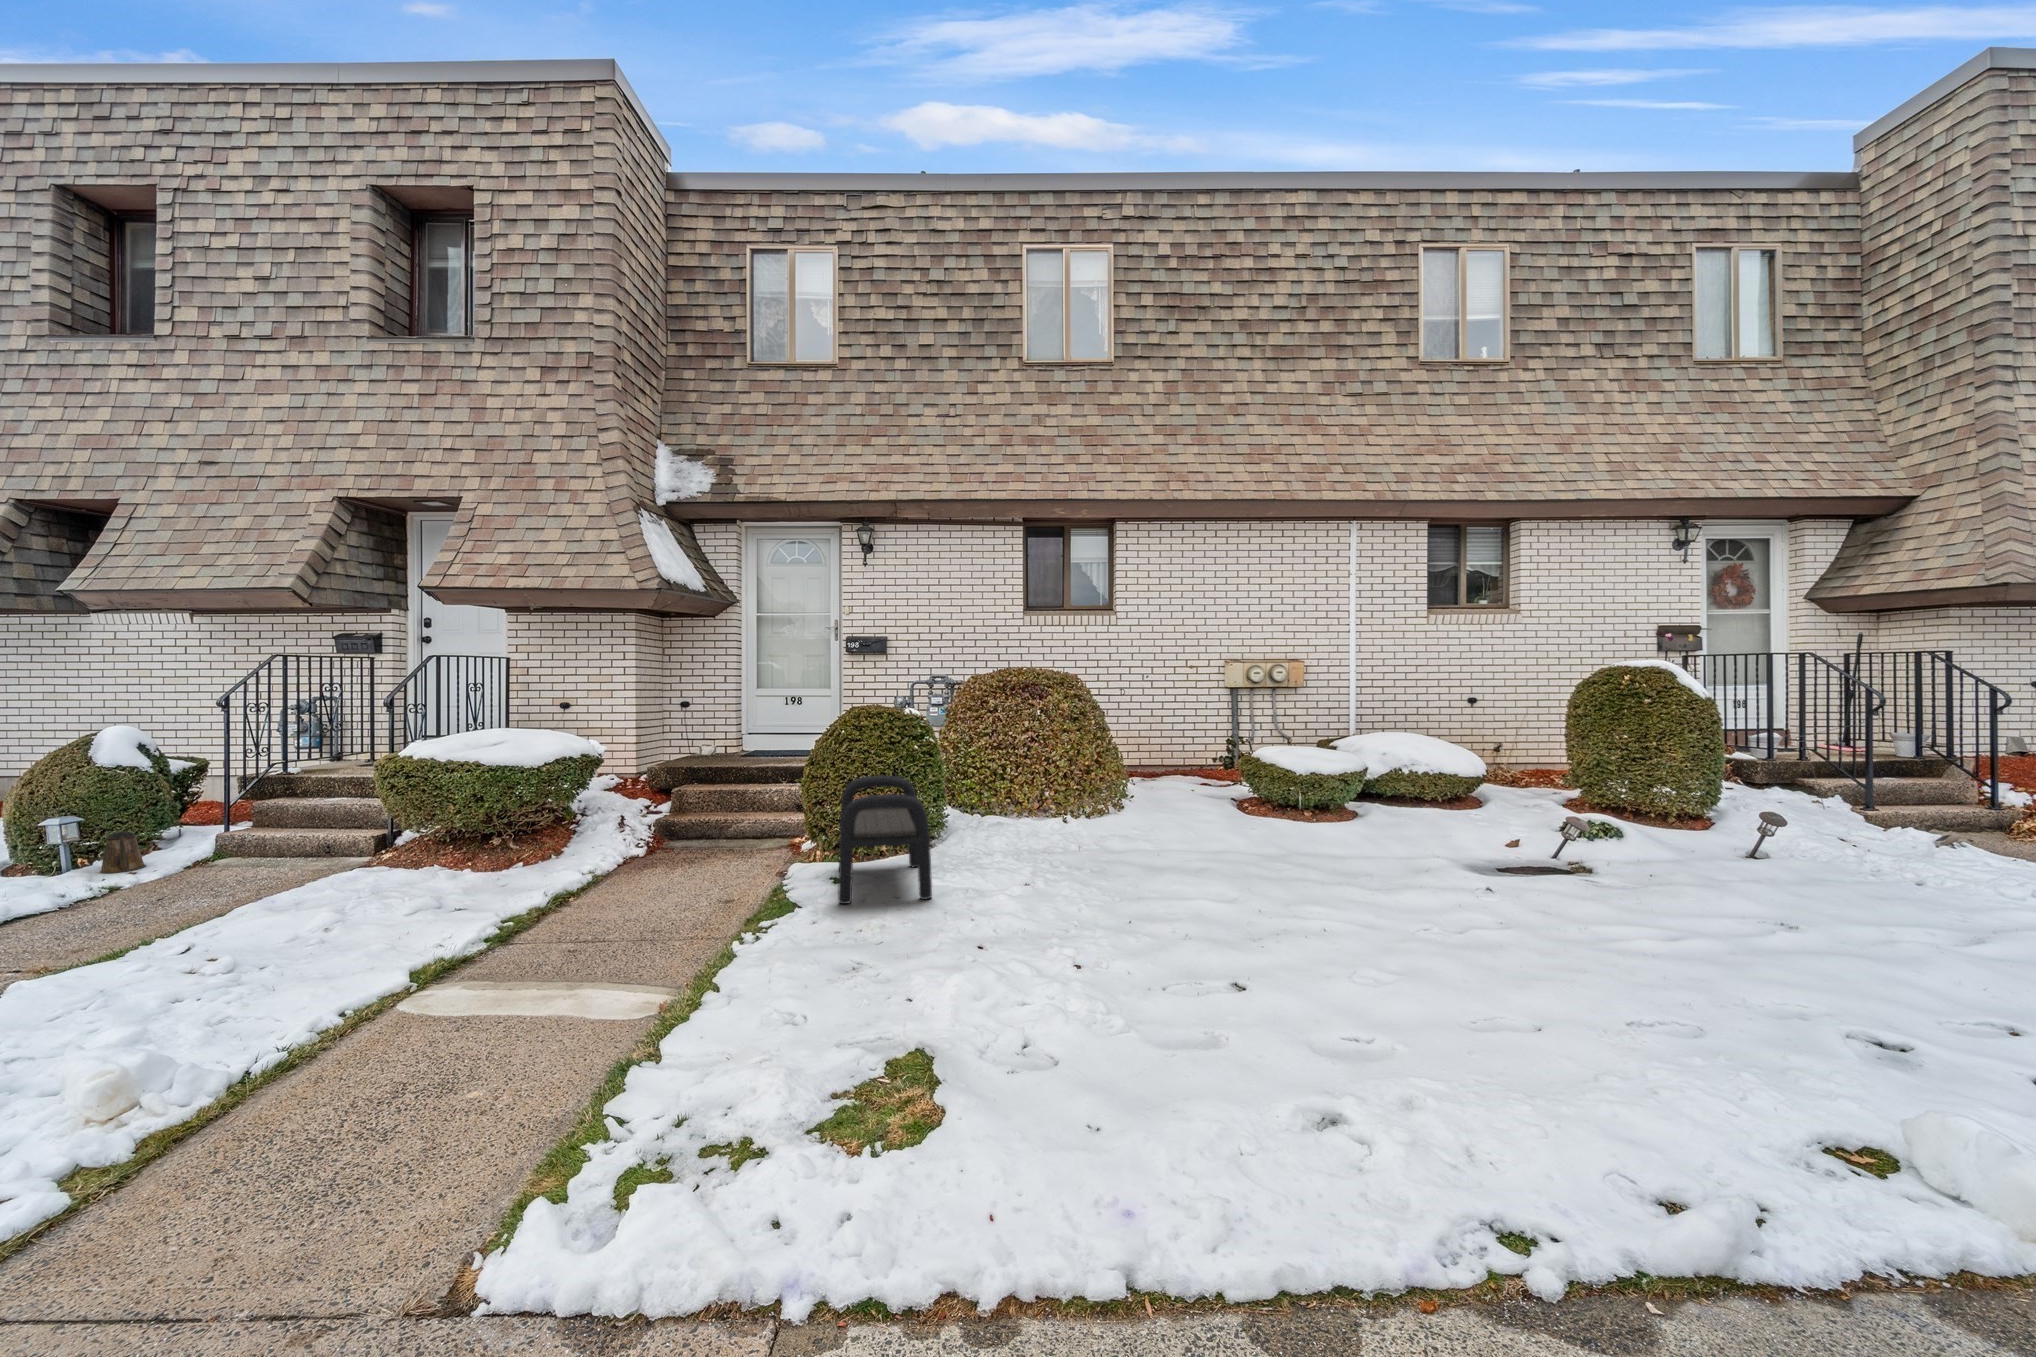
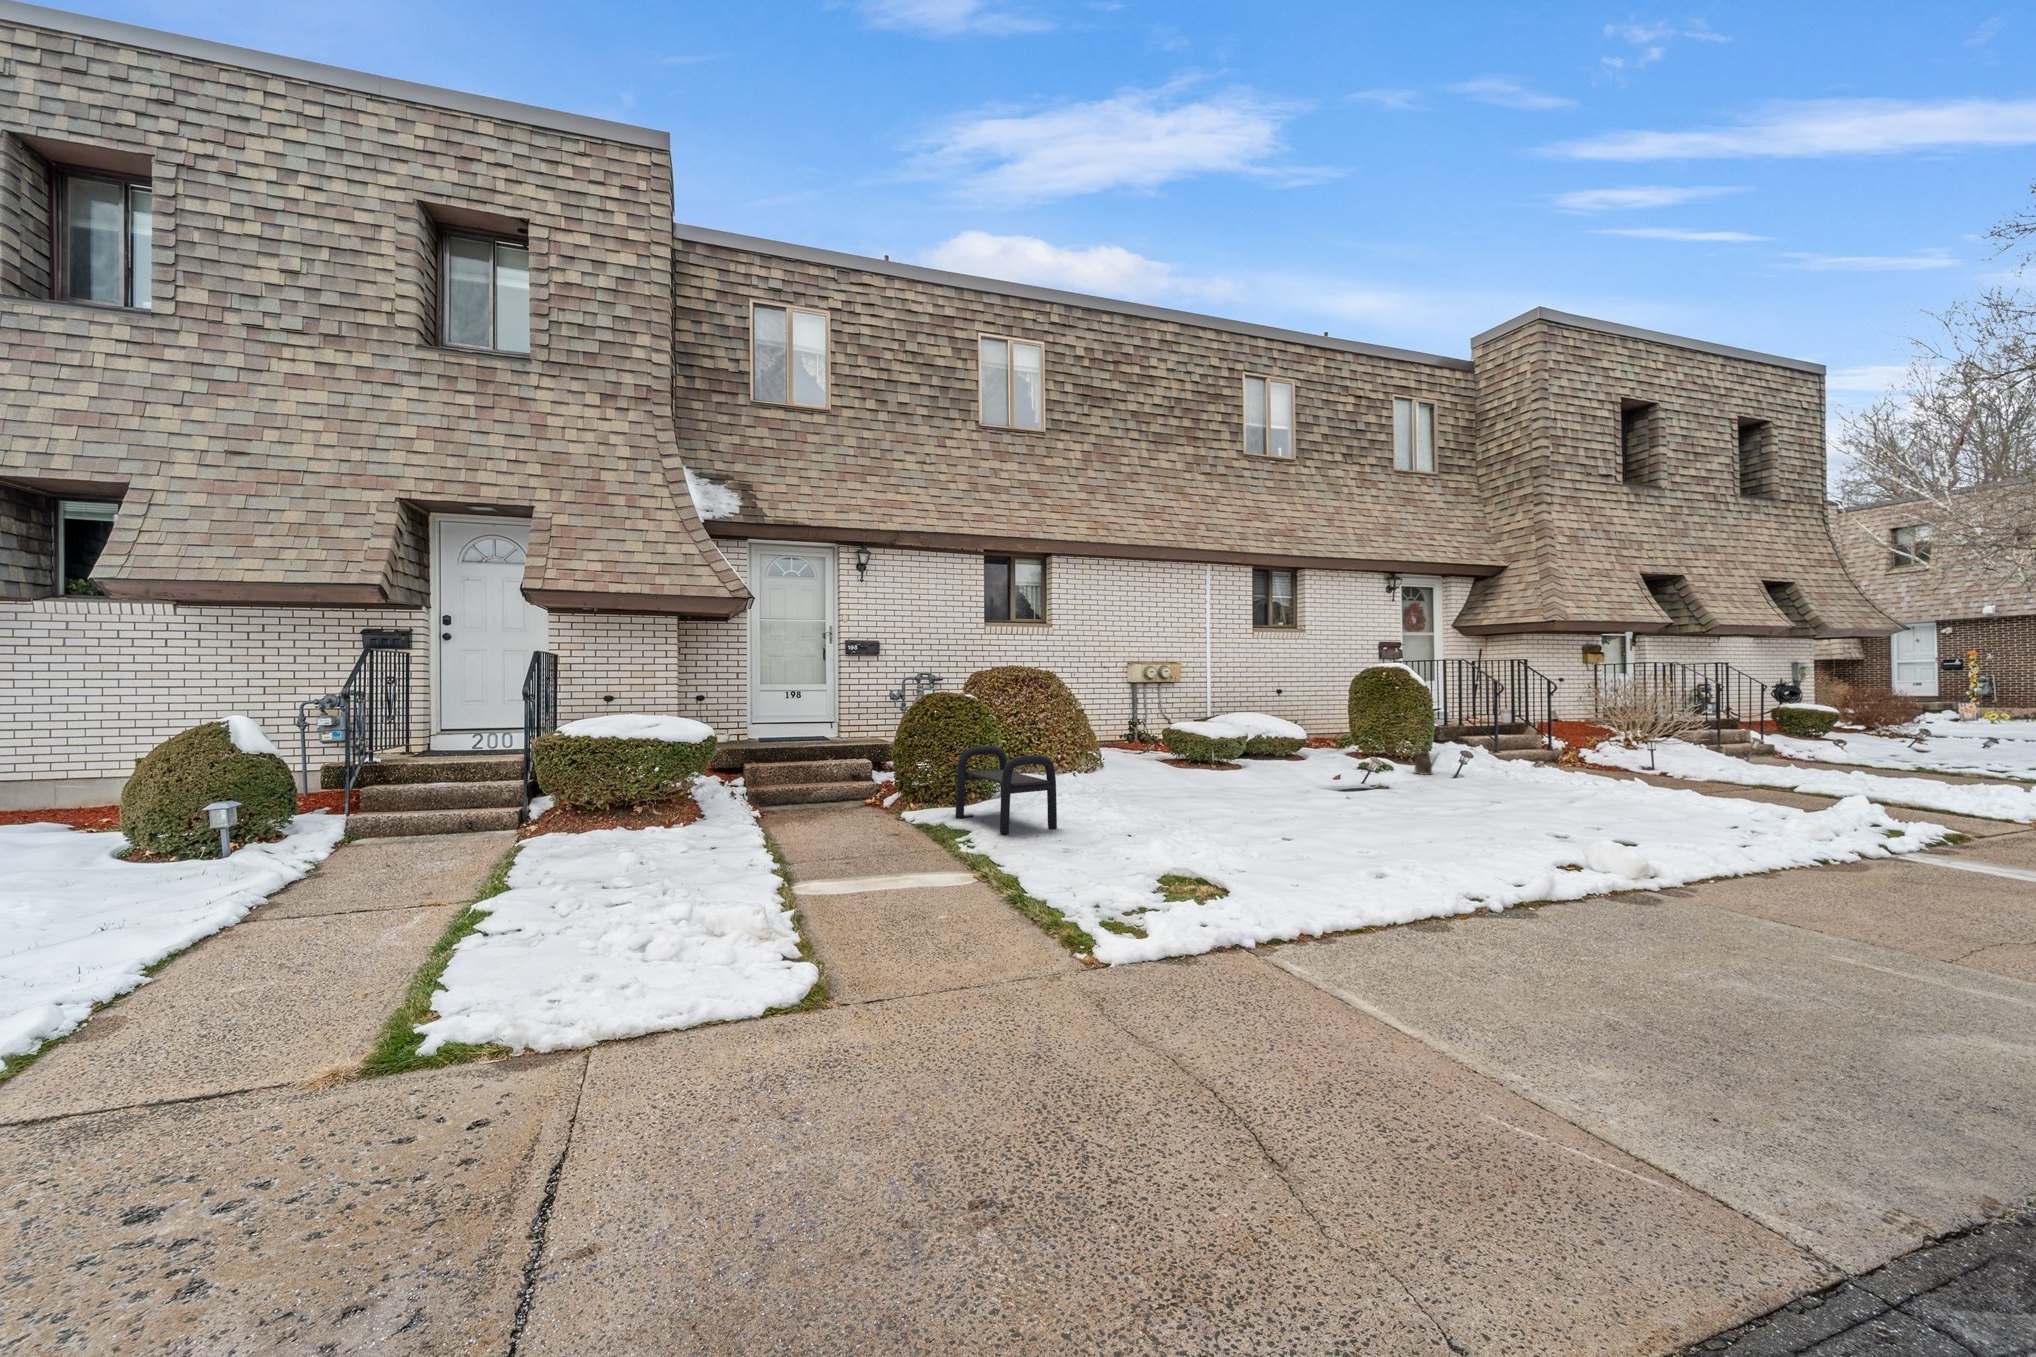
watering can: present [100,832,145,873] -> present [1414,753,1436,775]

